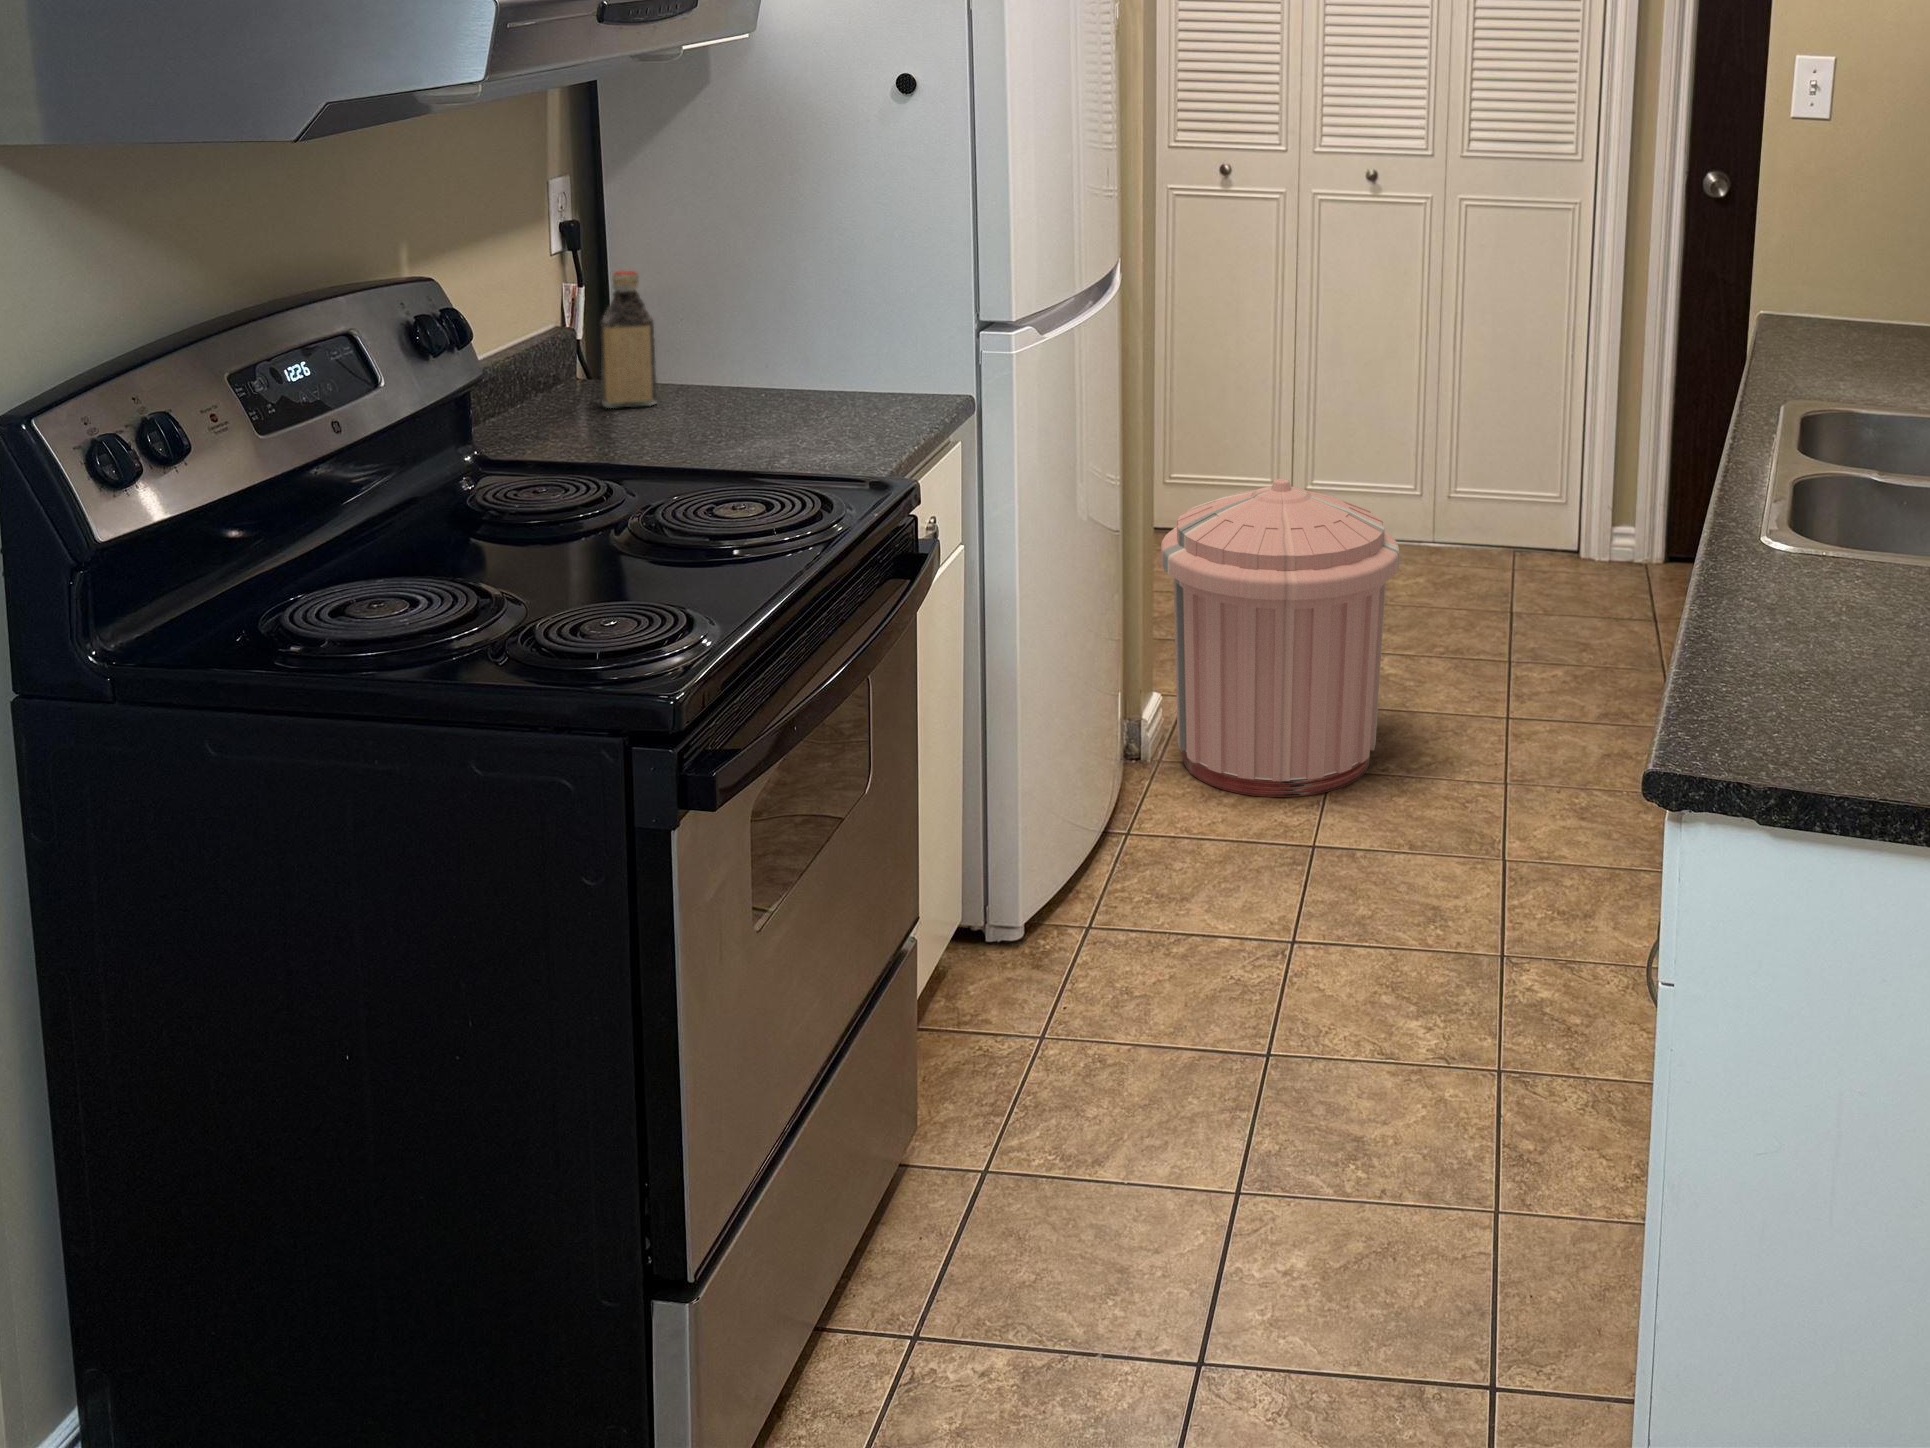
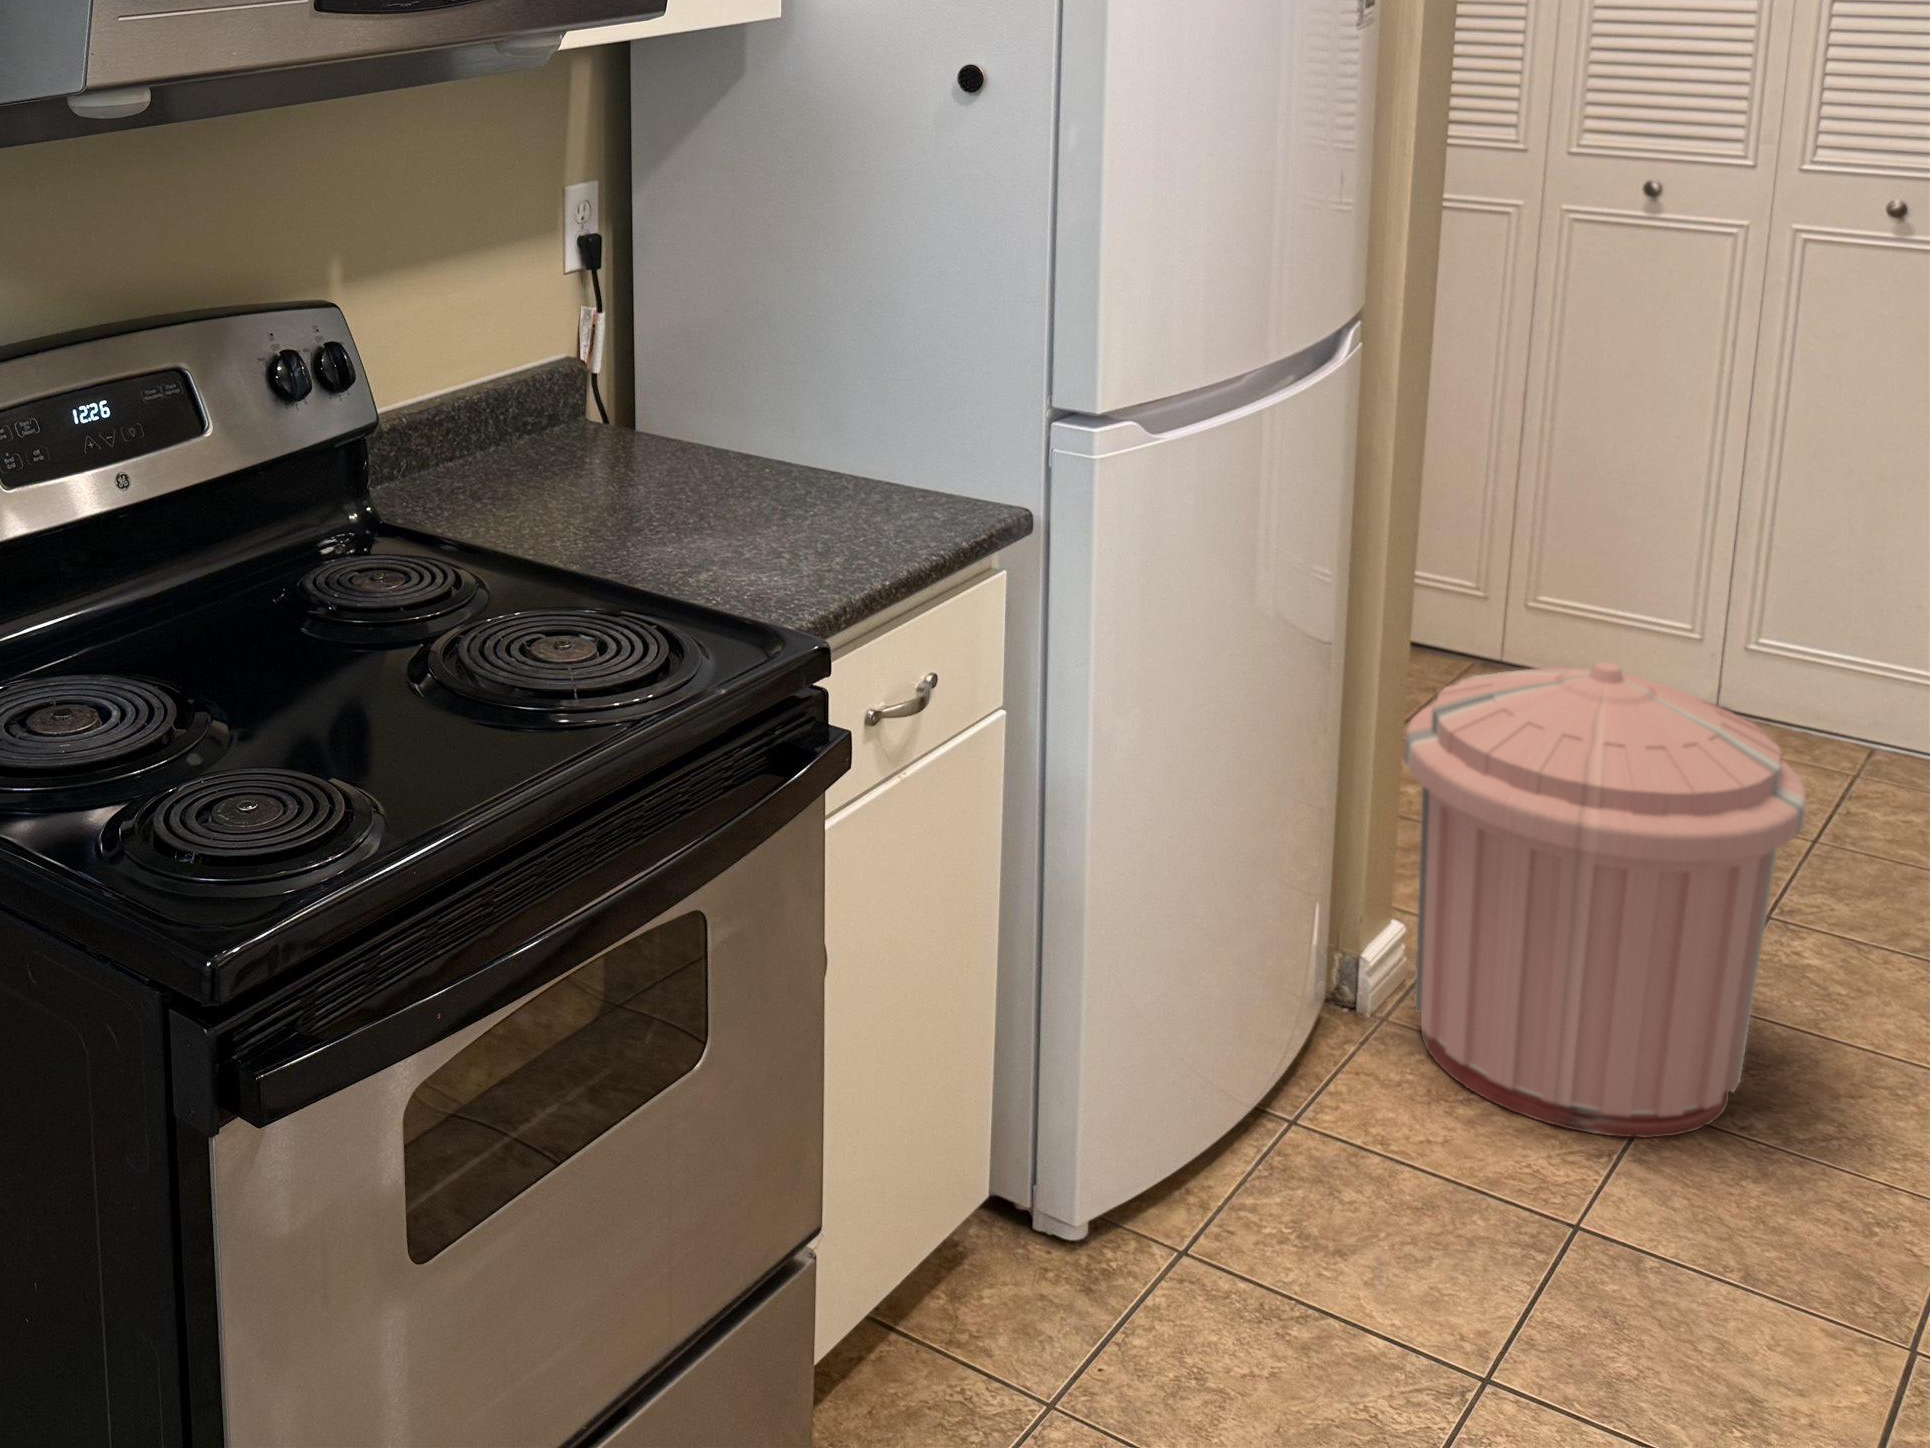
bottle: present [601,271,657,408] -> none [595,299,661,466]

